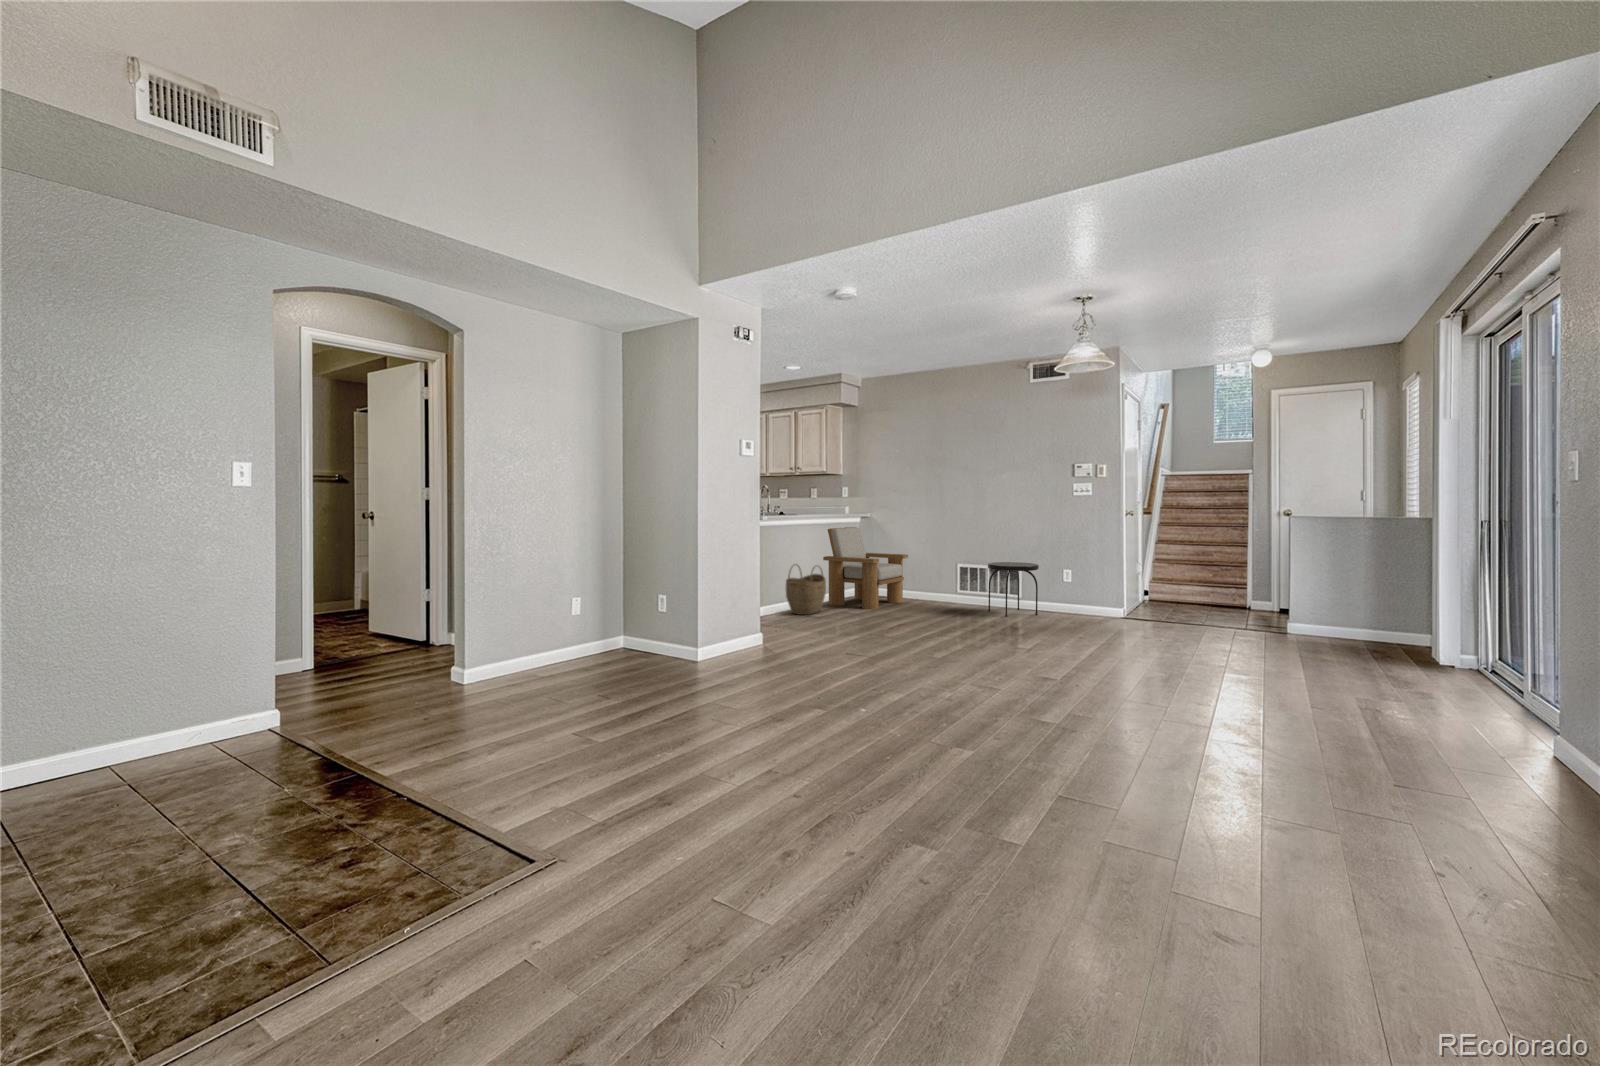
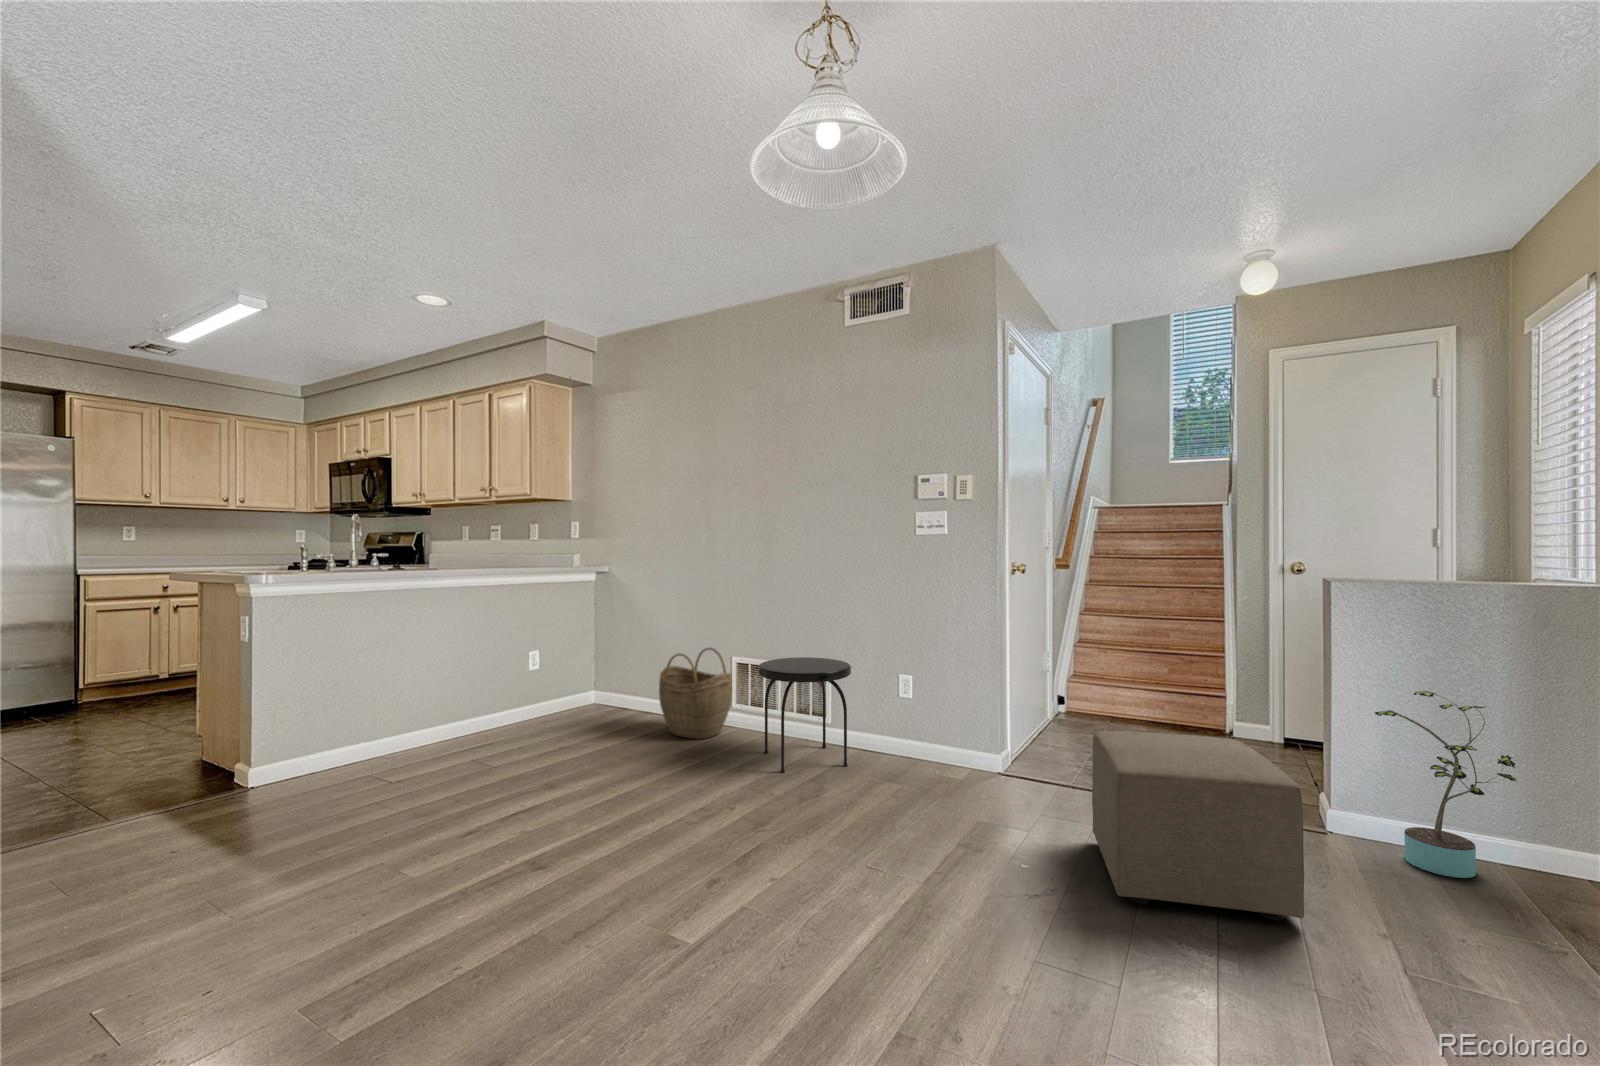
armchair: present [823,527,908,609] -> none [482,587,652,748]
potted plant: none [1304,565,1360,641] -> present [1375,691,1516,878]
woven basket: present [786,566,826,615] -> present [659,648,732,739]
ottoman: none [1173,583,1262,647] -> present [1092,731,1304,921]

